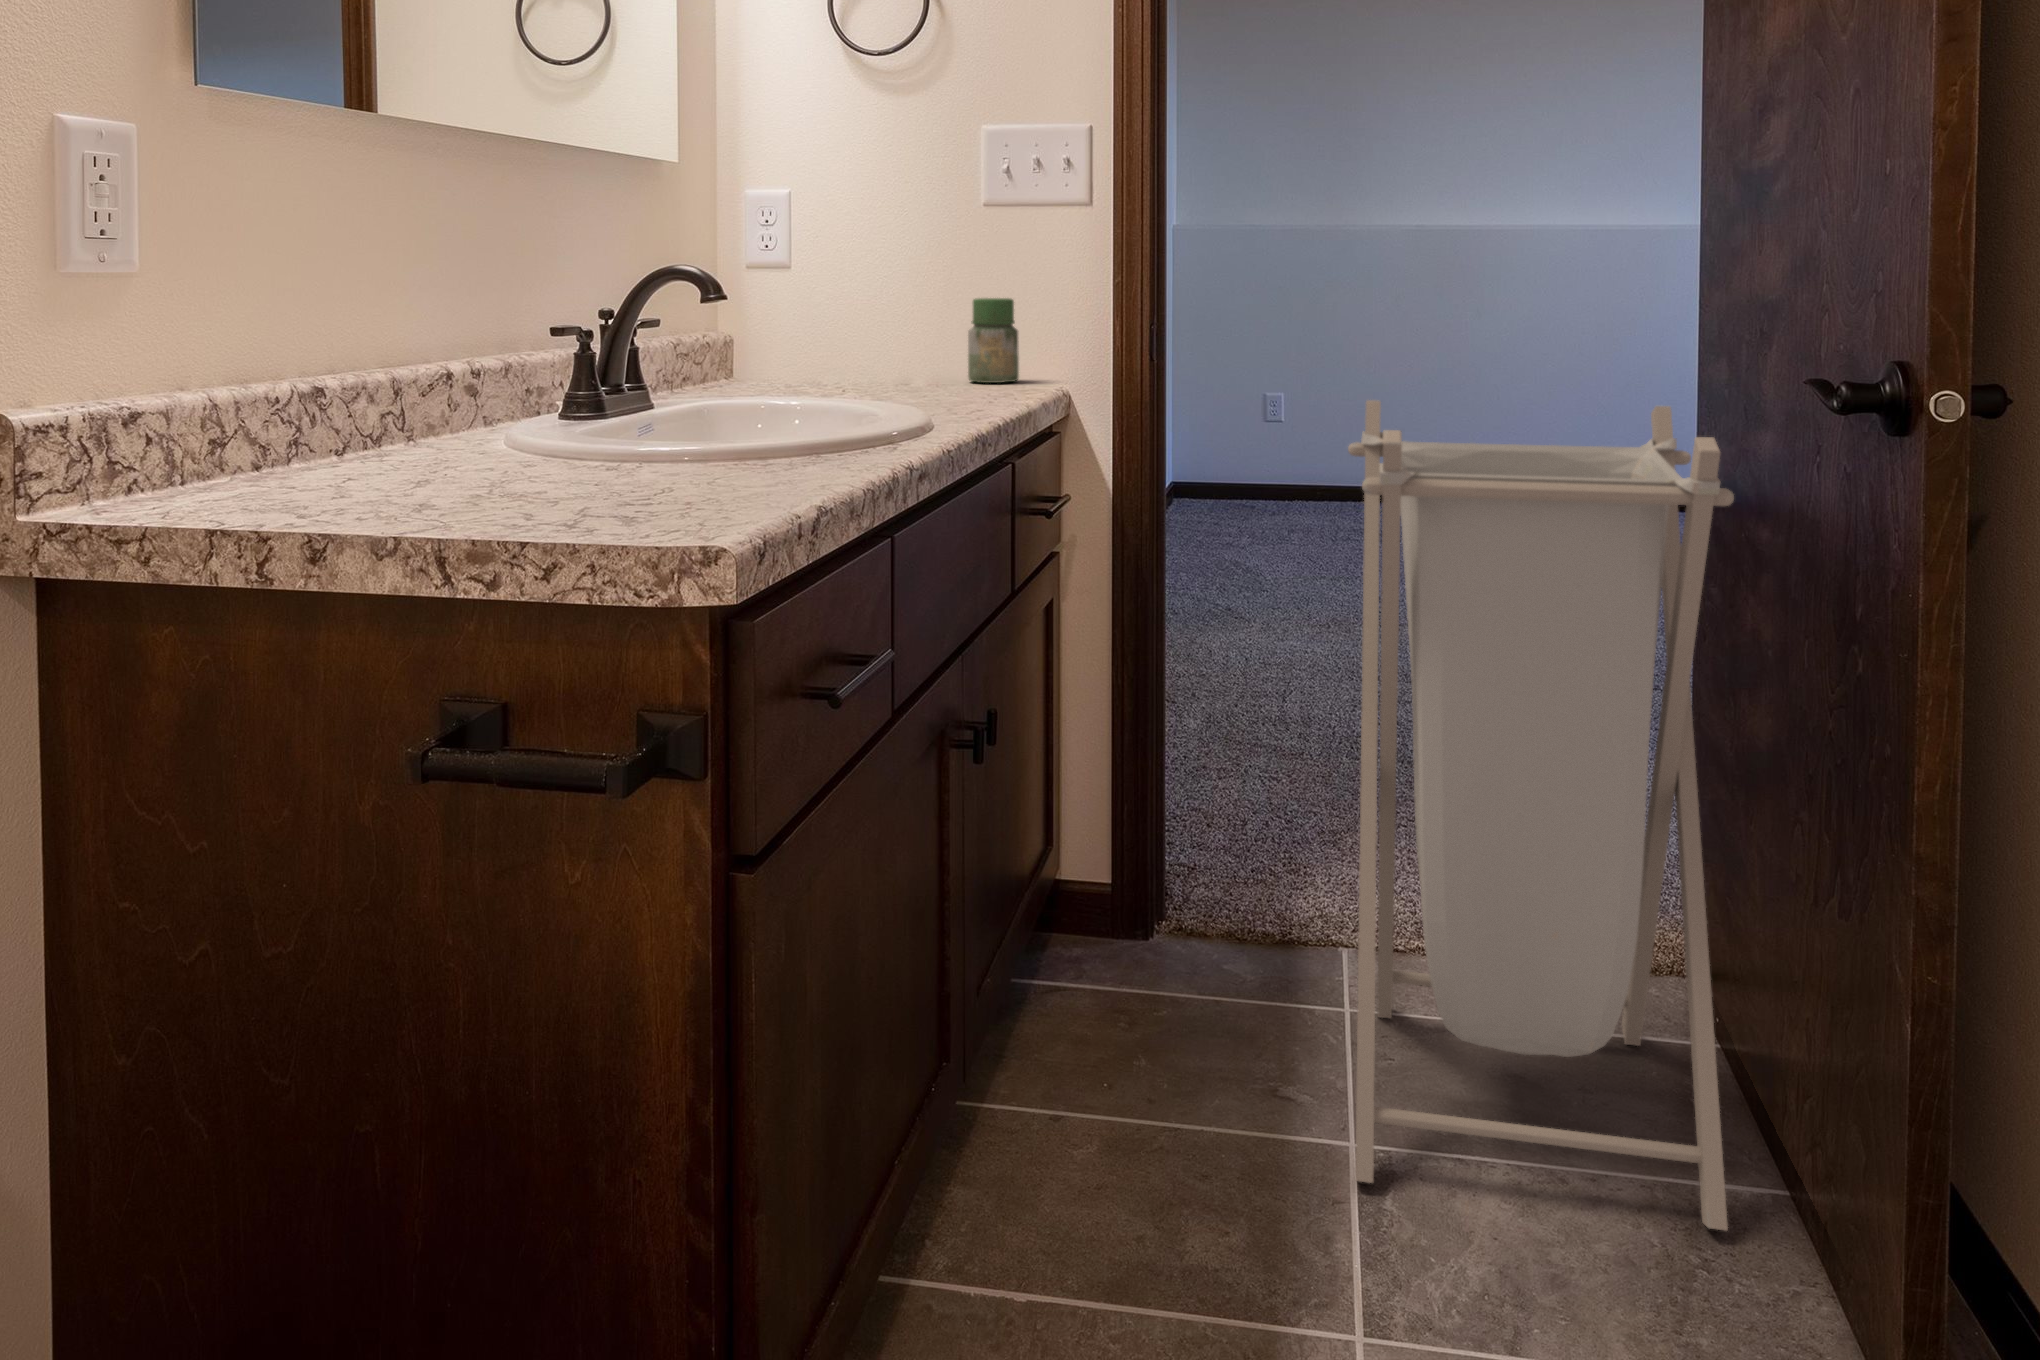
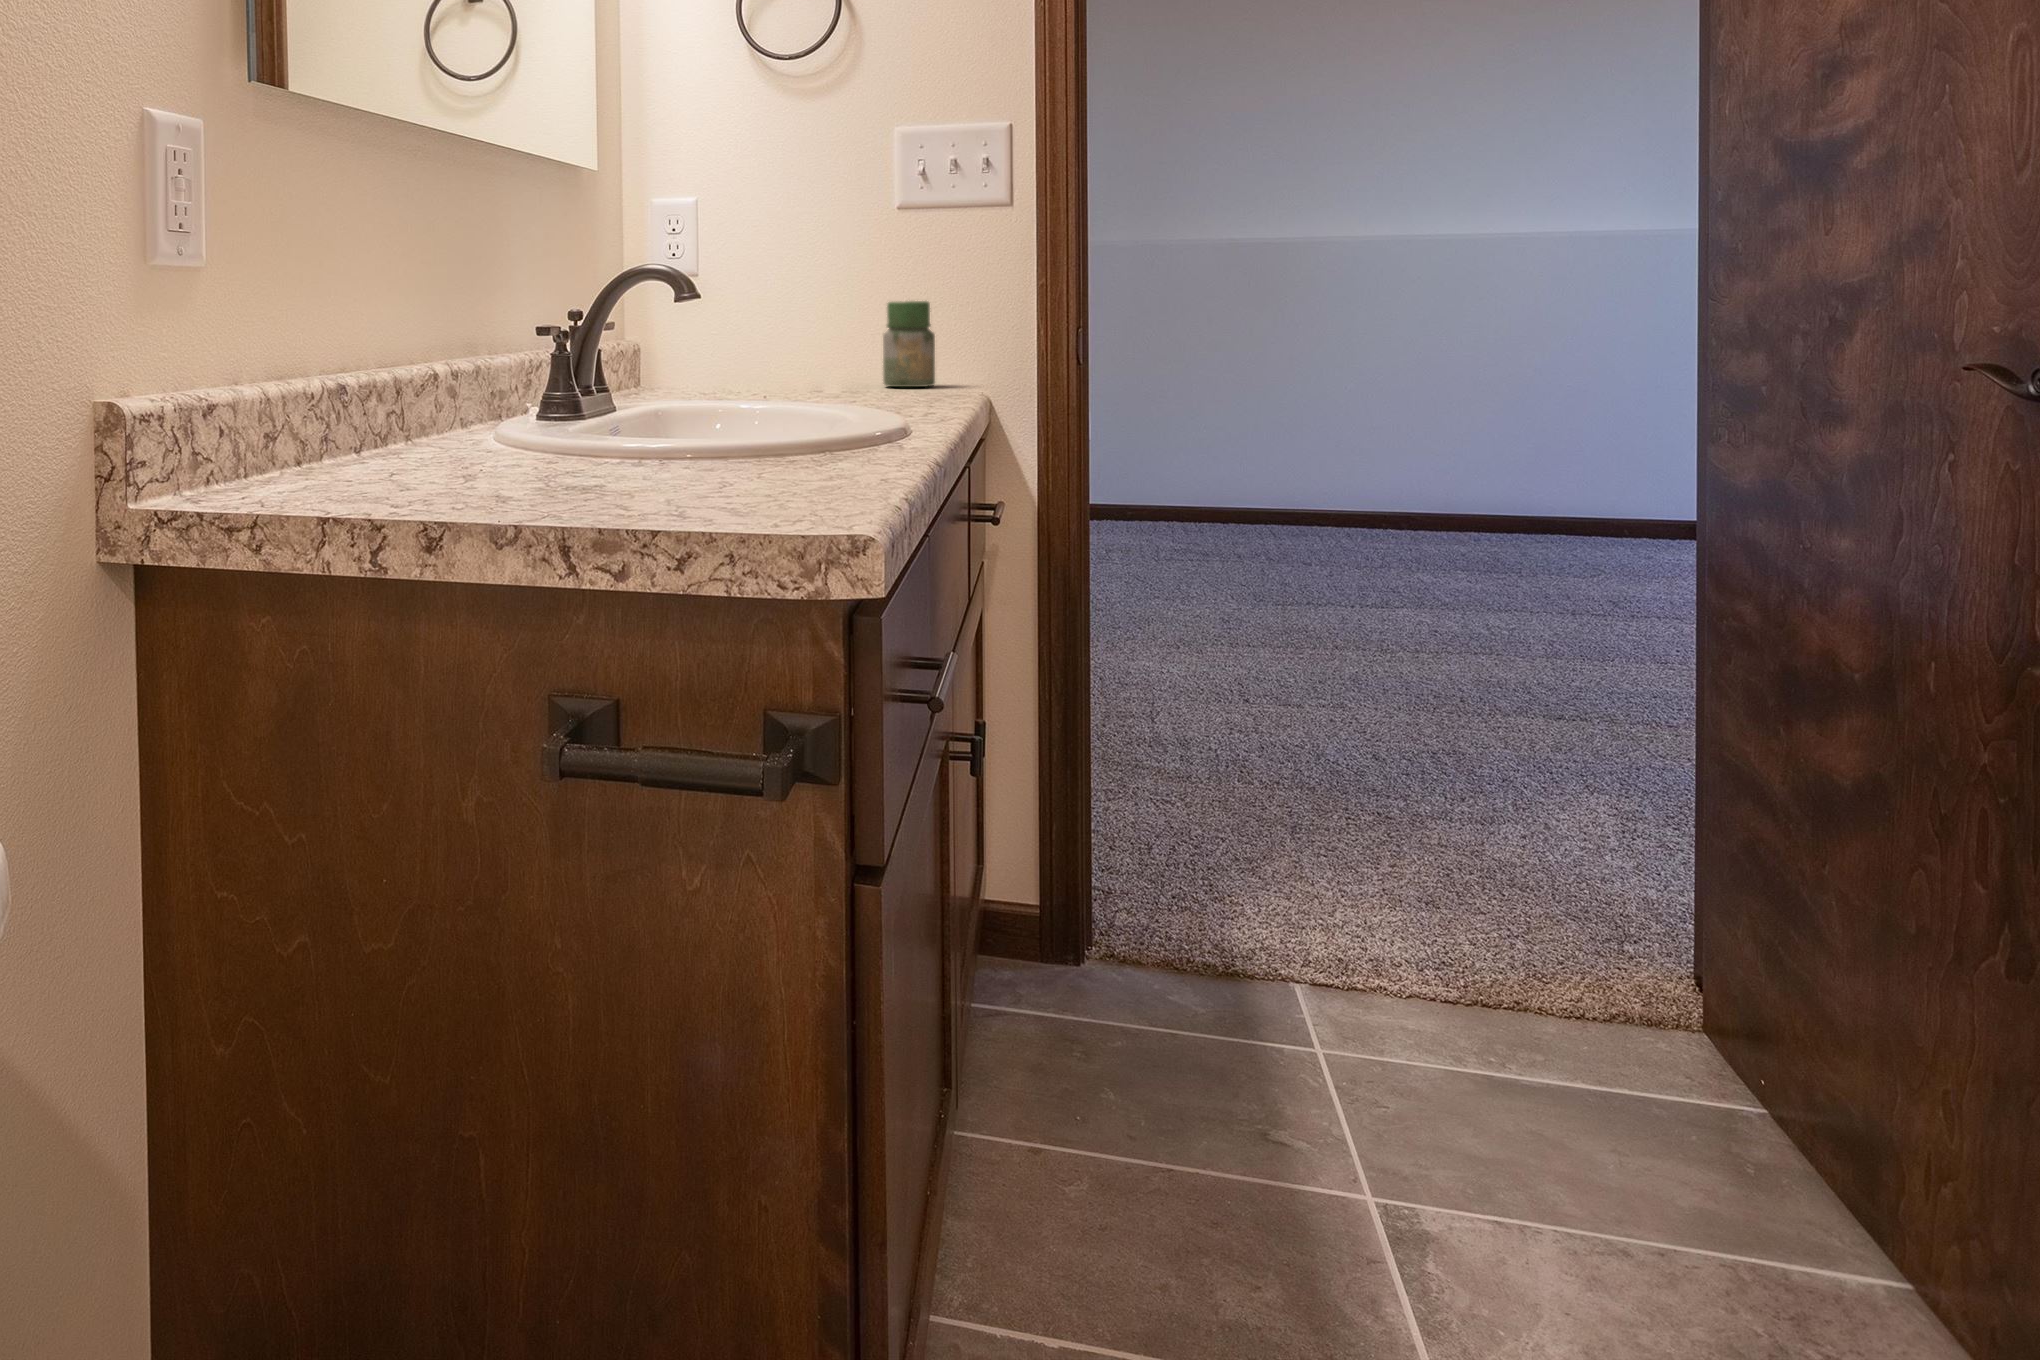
laundry hamper: present [1348,400,1734,1230] -> none [1318,400,1844,1321]

